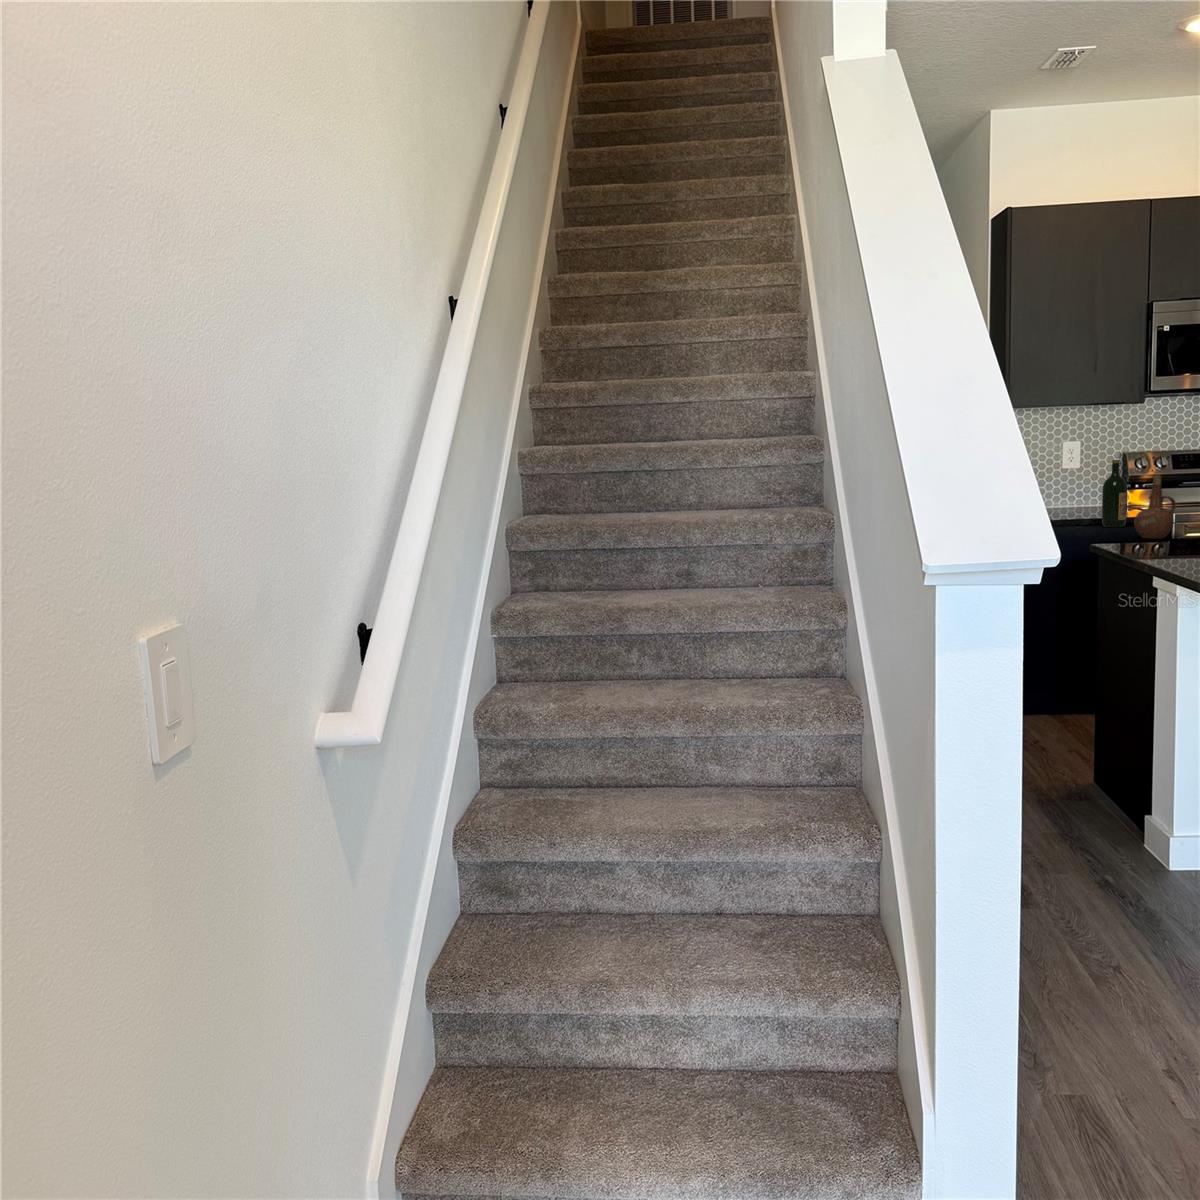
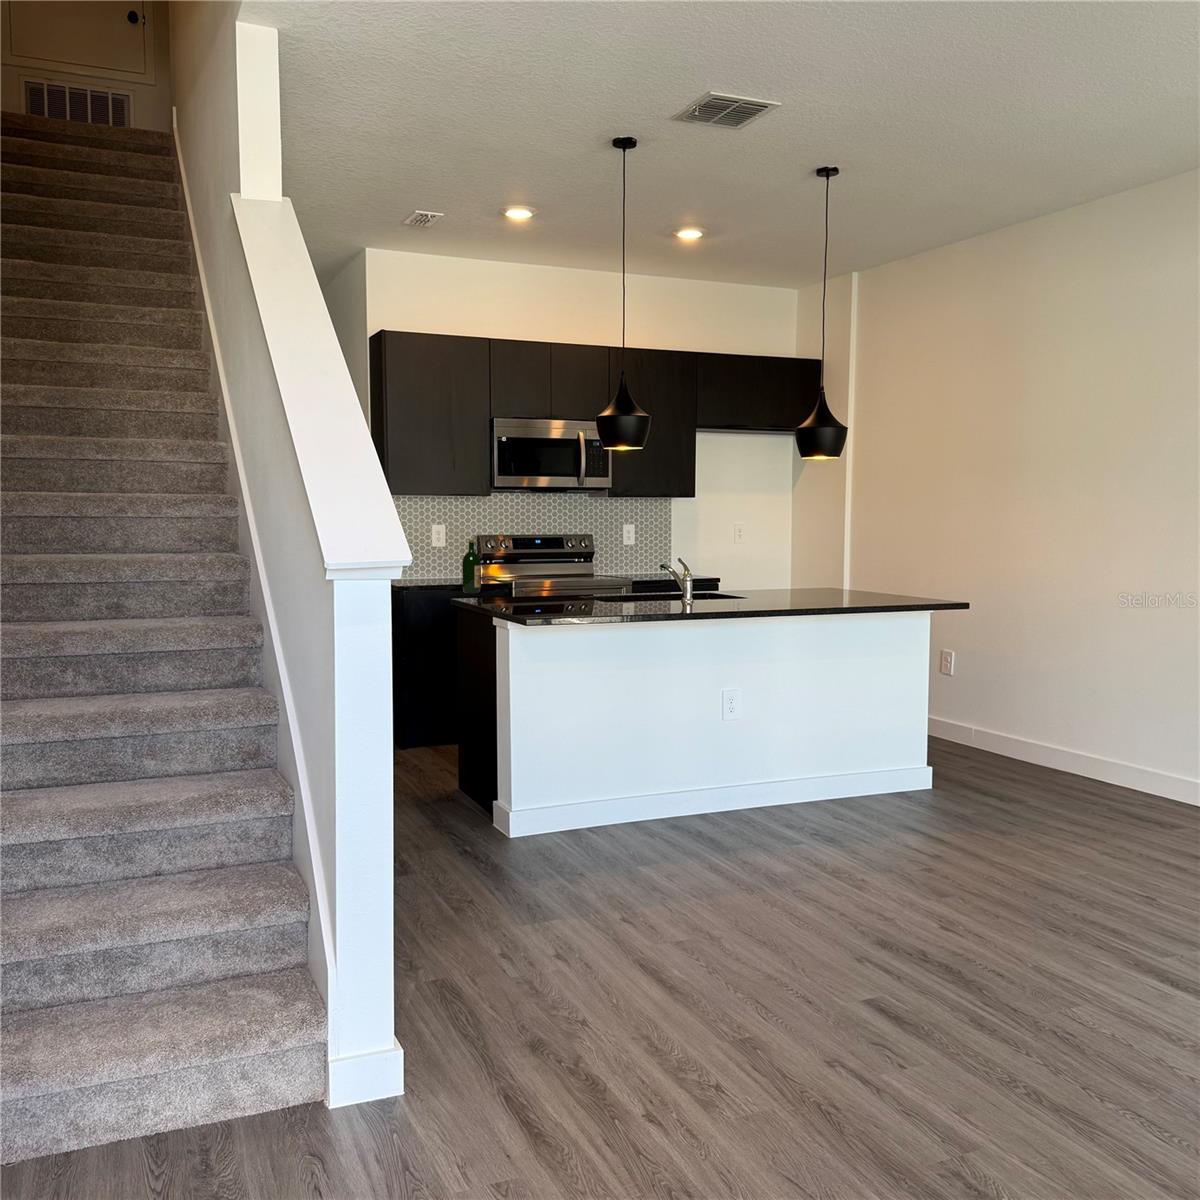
ceramic pitcher: present [1134,474,1176,539] -> none [484,549,513,598]

